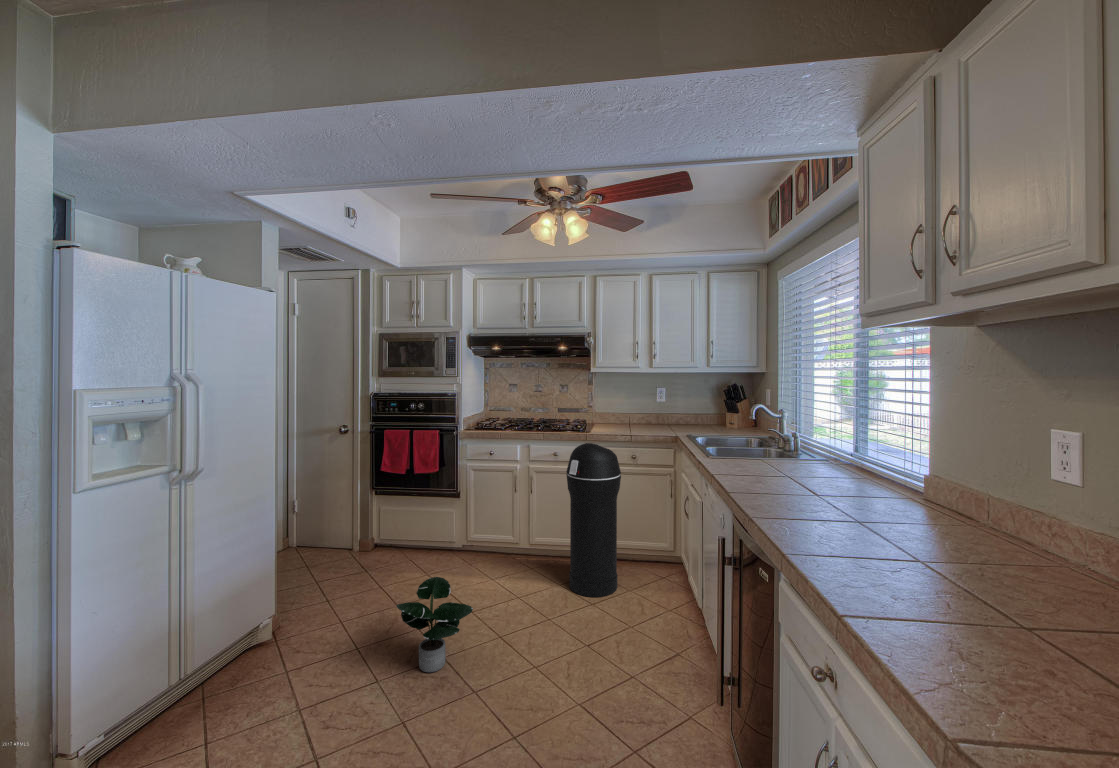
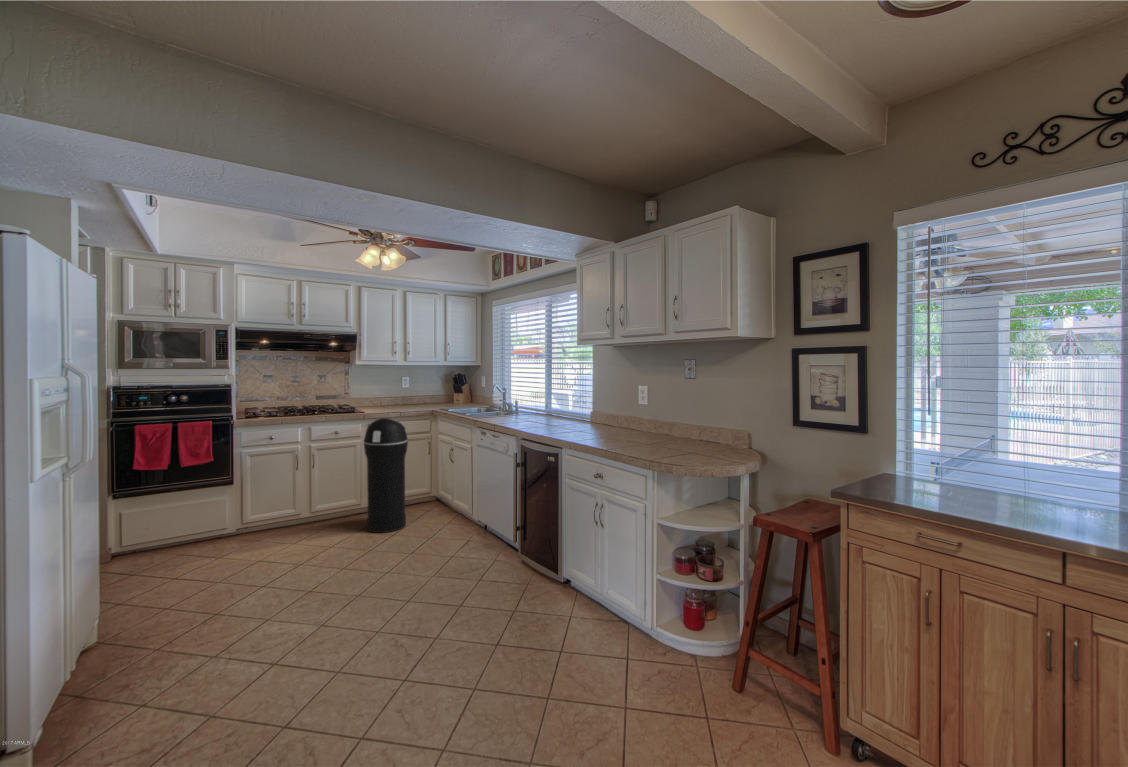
potted plant: present [396,577,473,672] -> none [274,530,342,599]

